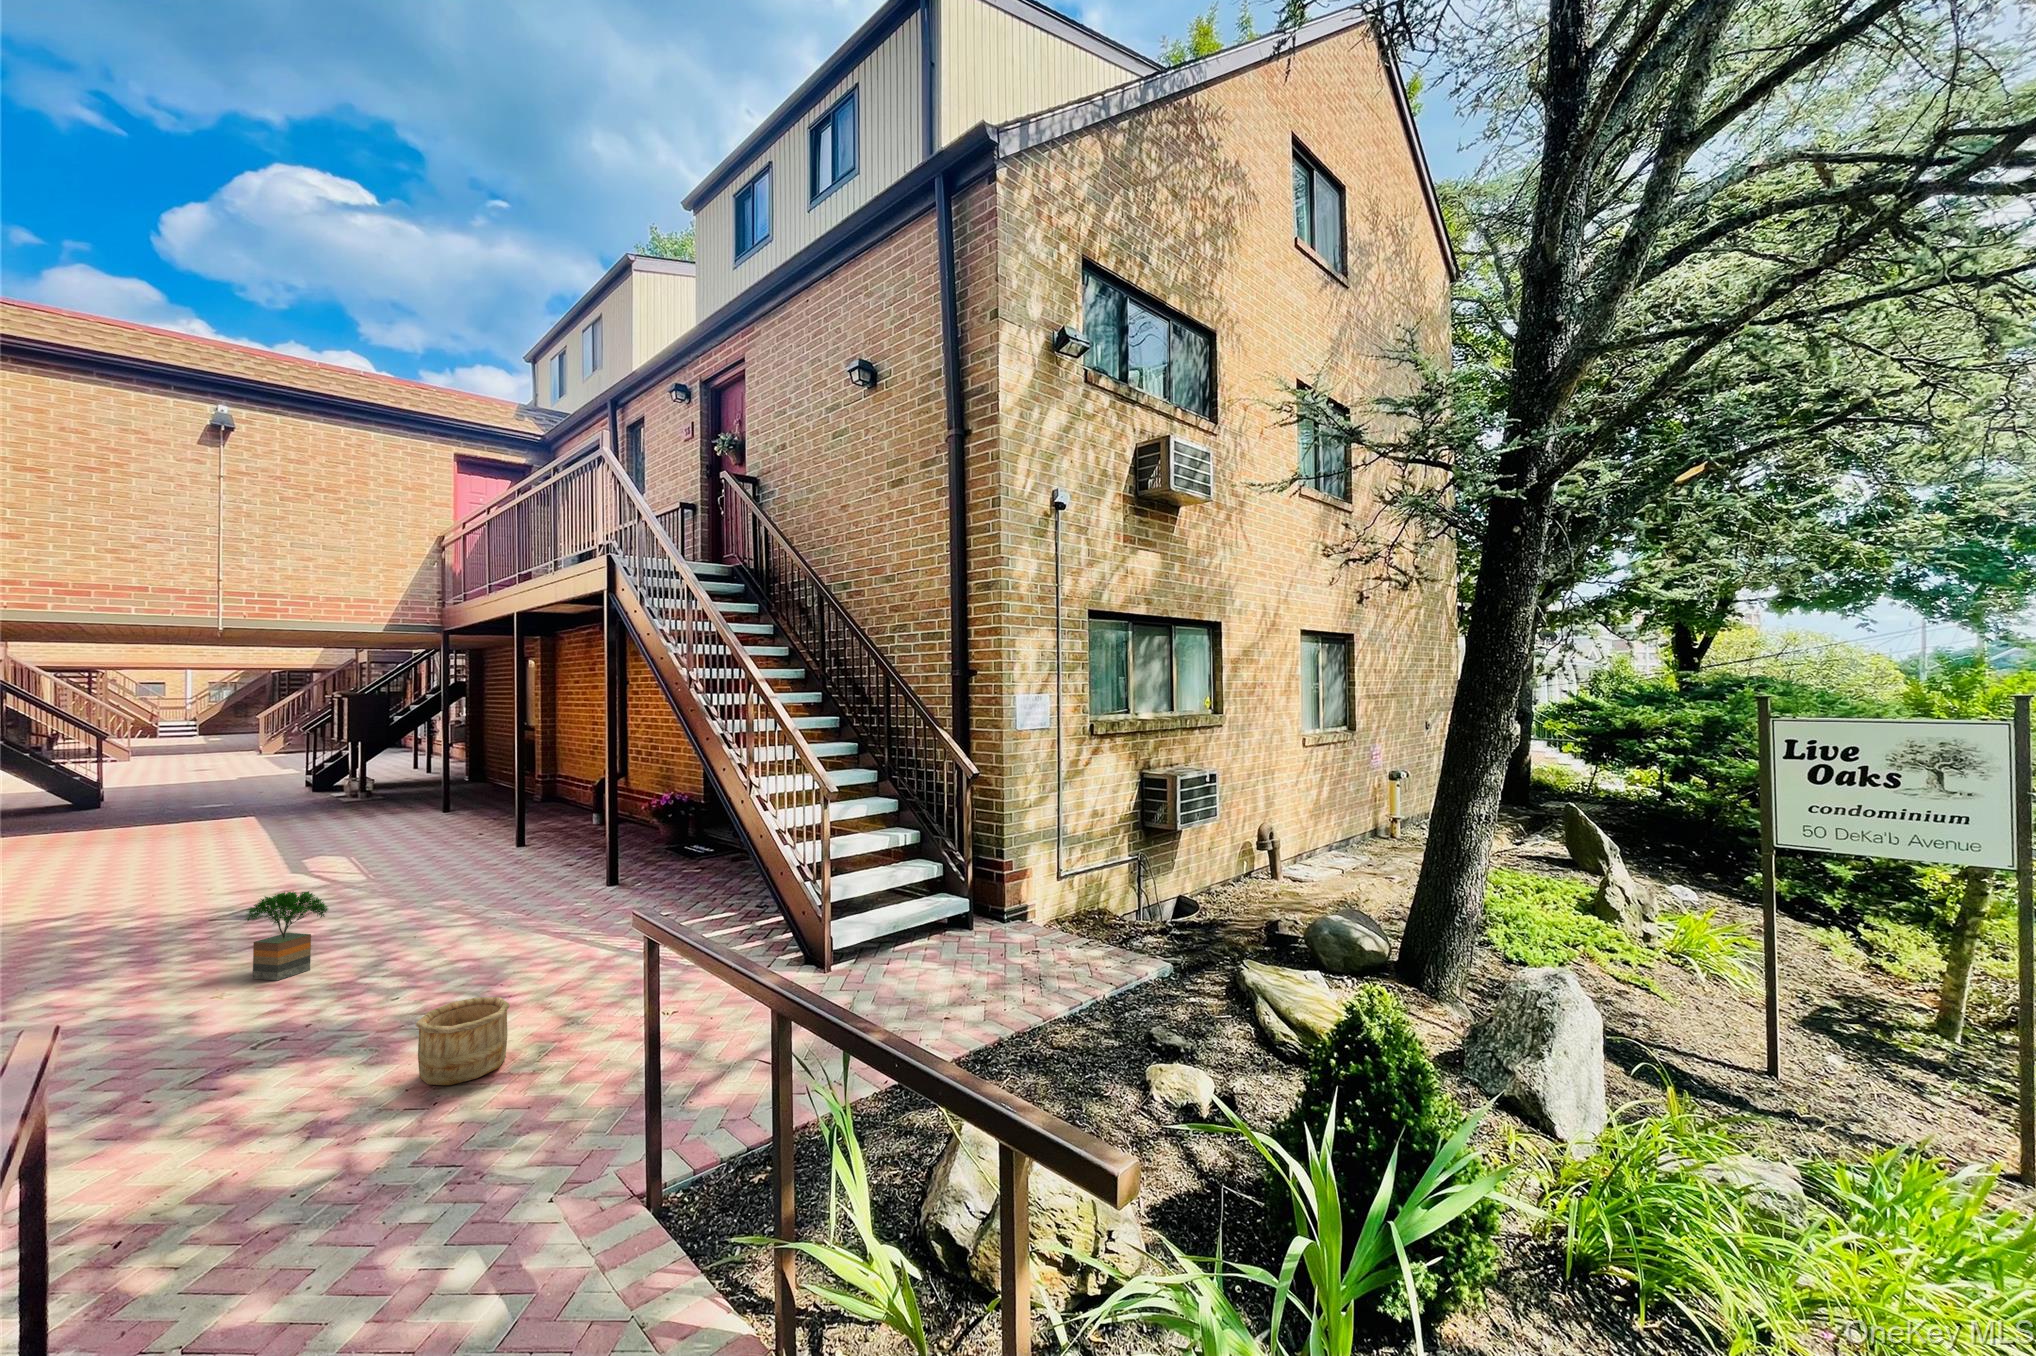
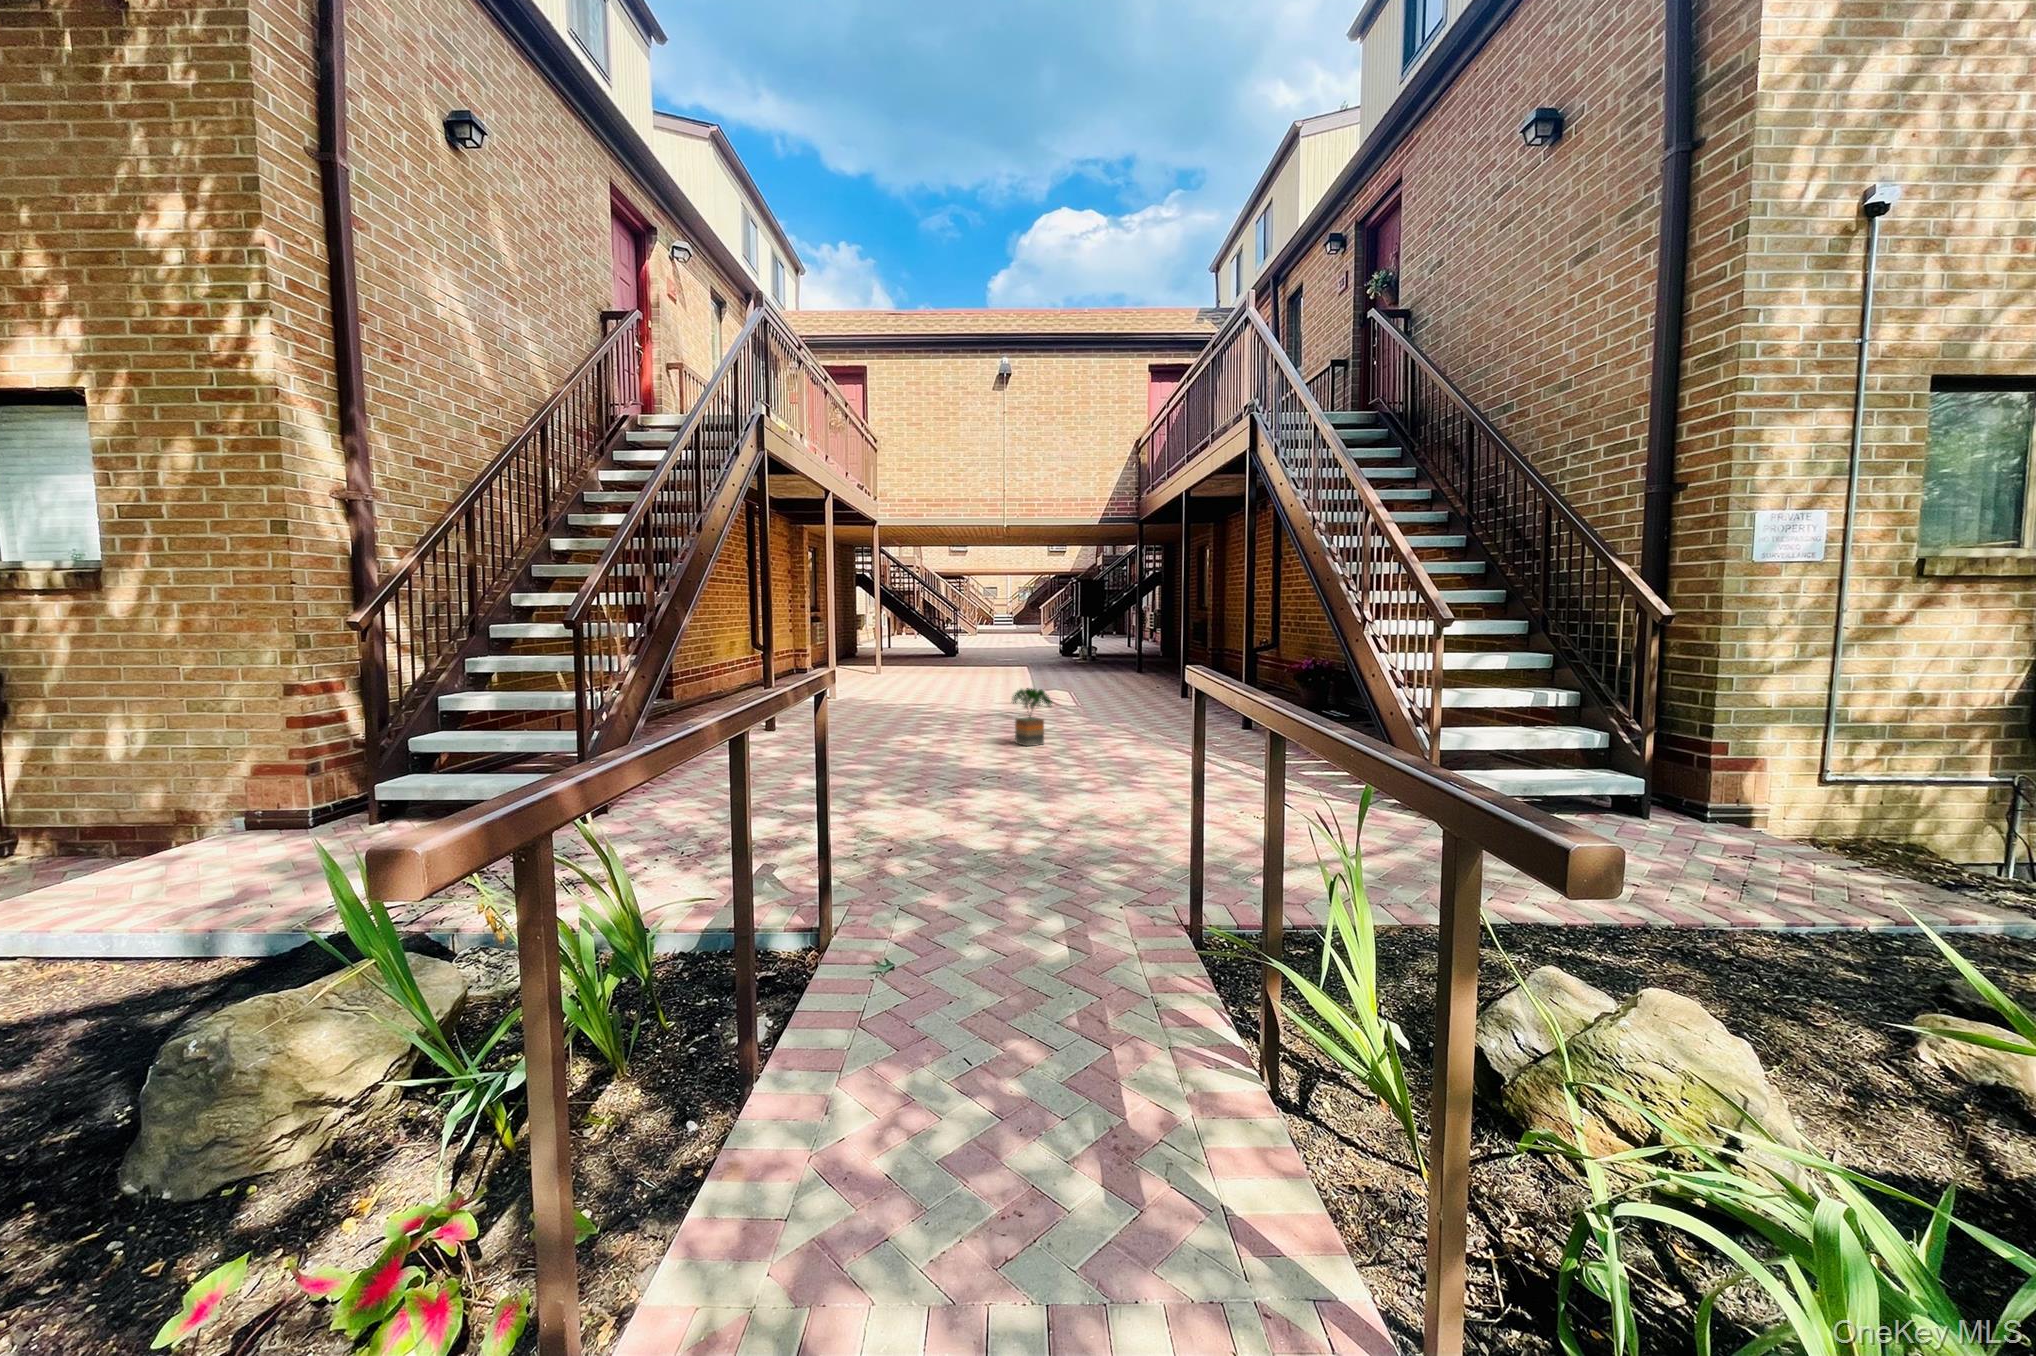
wooden bucket: present [416,997,510,1085] -> none [1086,761,1144,816]

